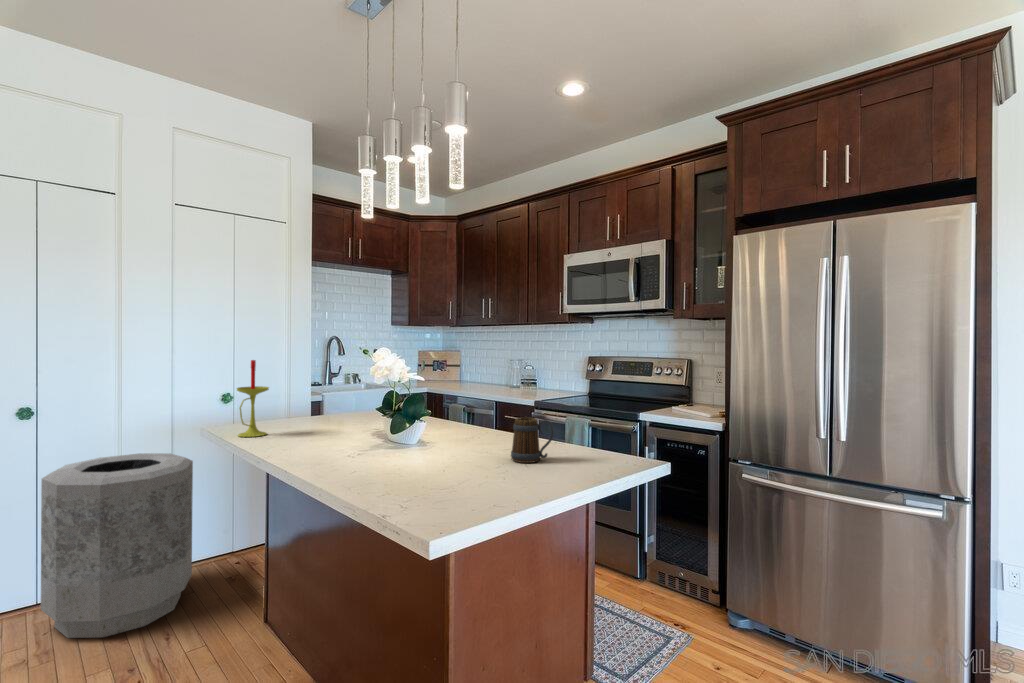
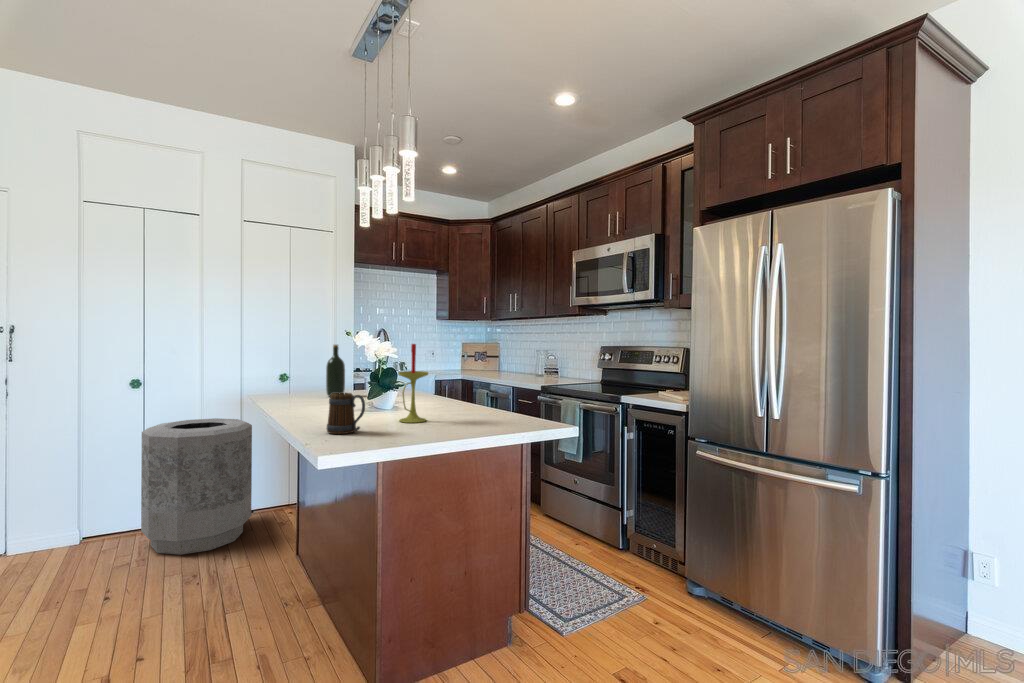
candle: present [237,360,269,437] -> present [398,344,428,423]
wine bottle: none [301,360,324,424] -> present [326,345,345,396]
mug: present [511,418,554,463] -> present [326,393,365,434]

